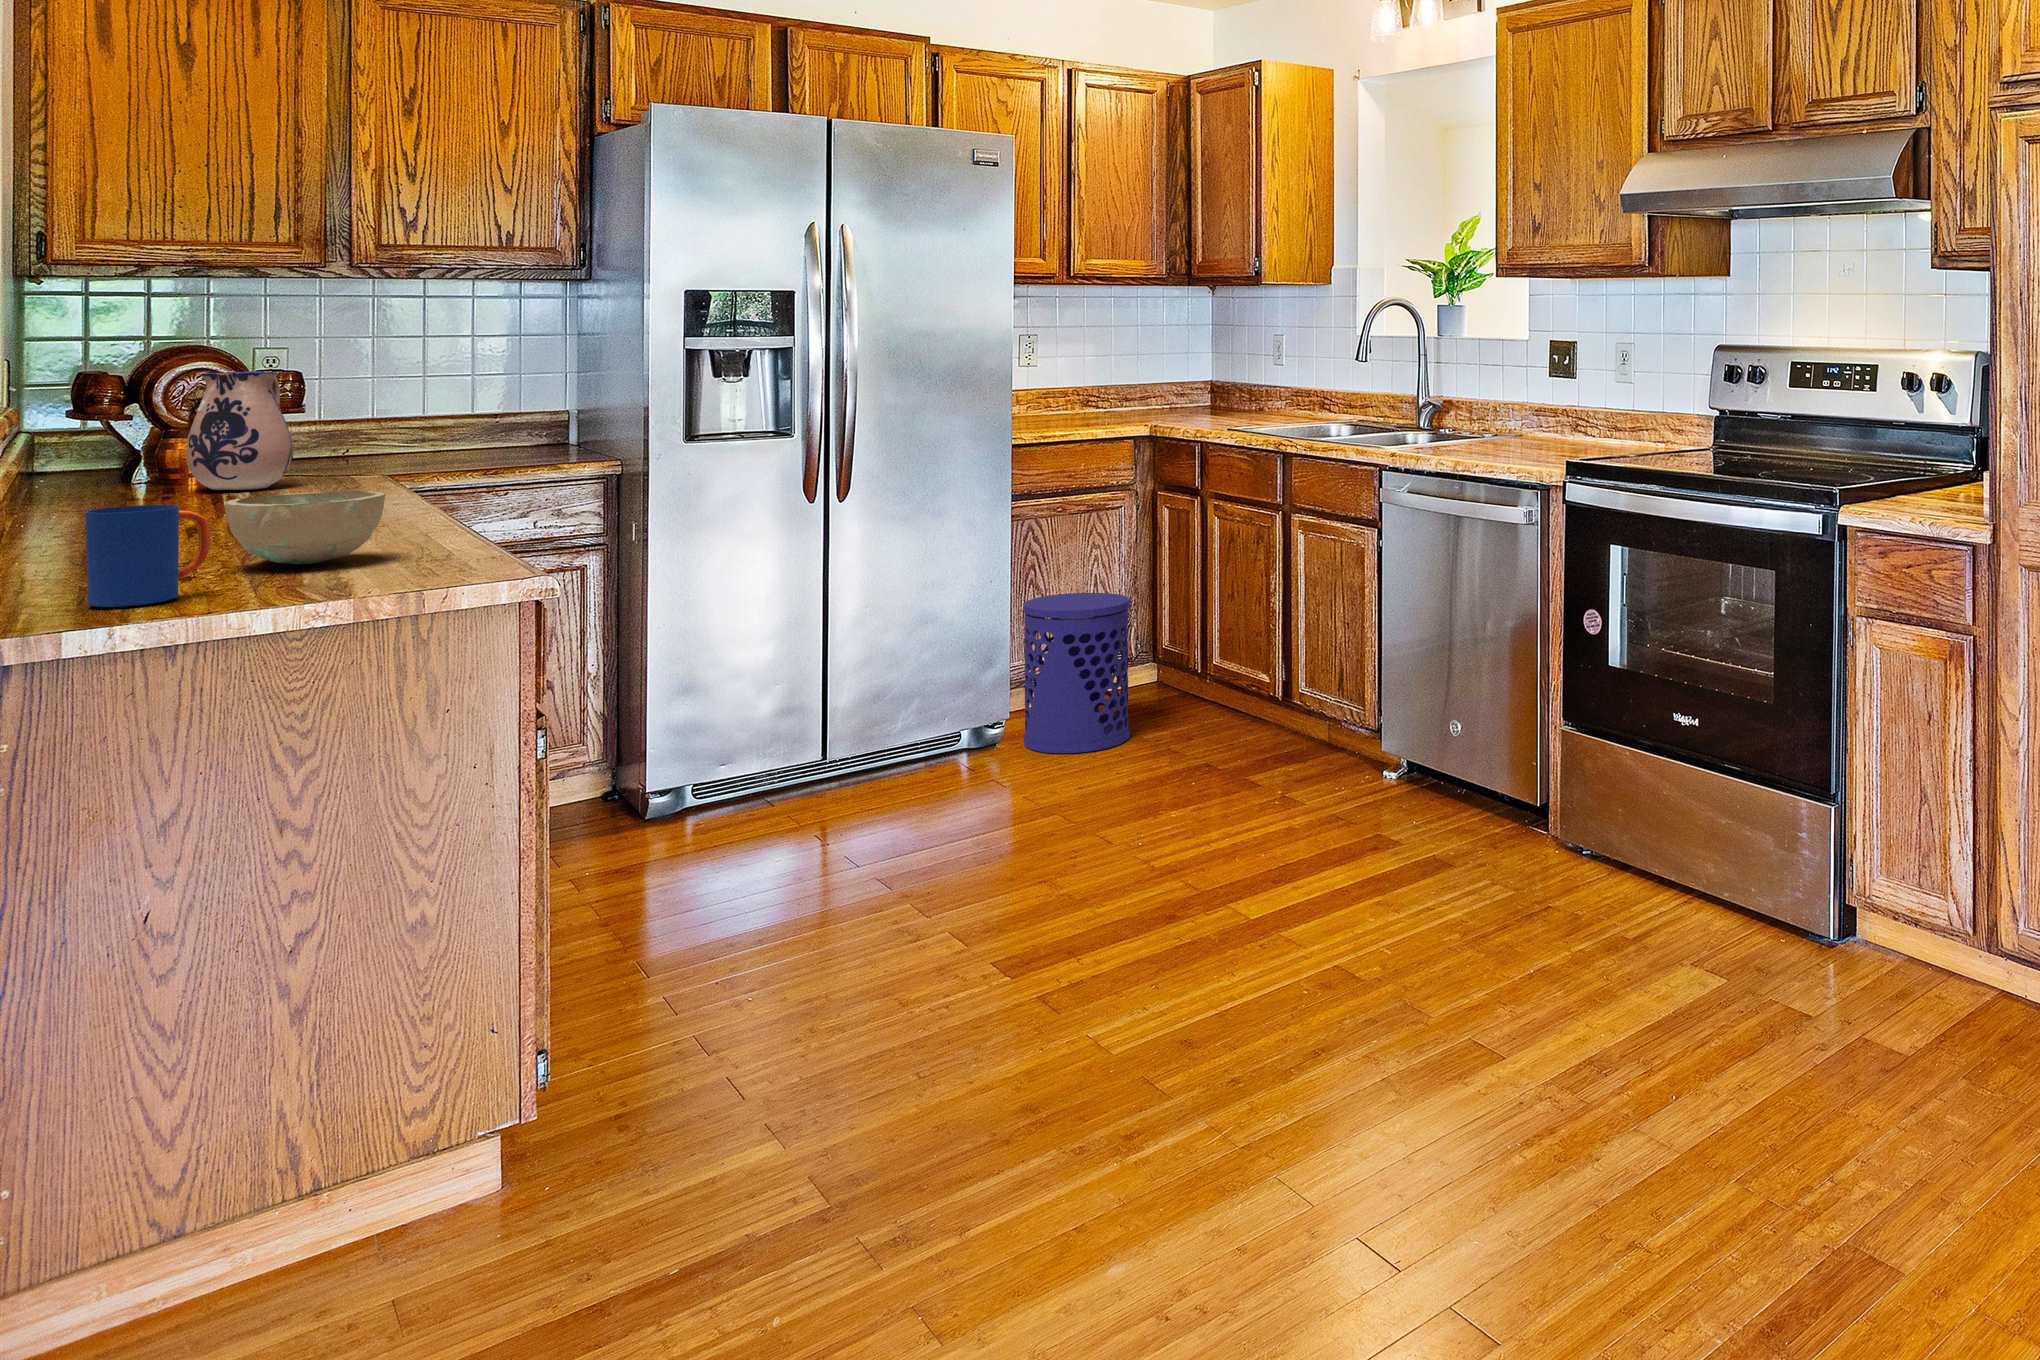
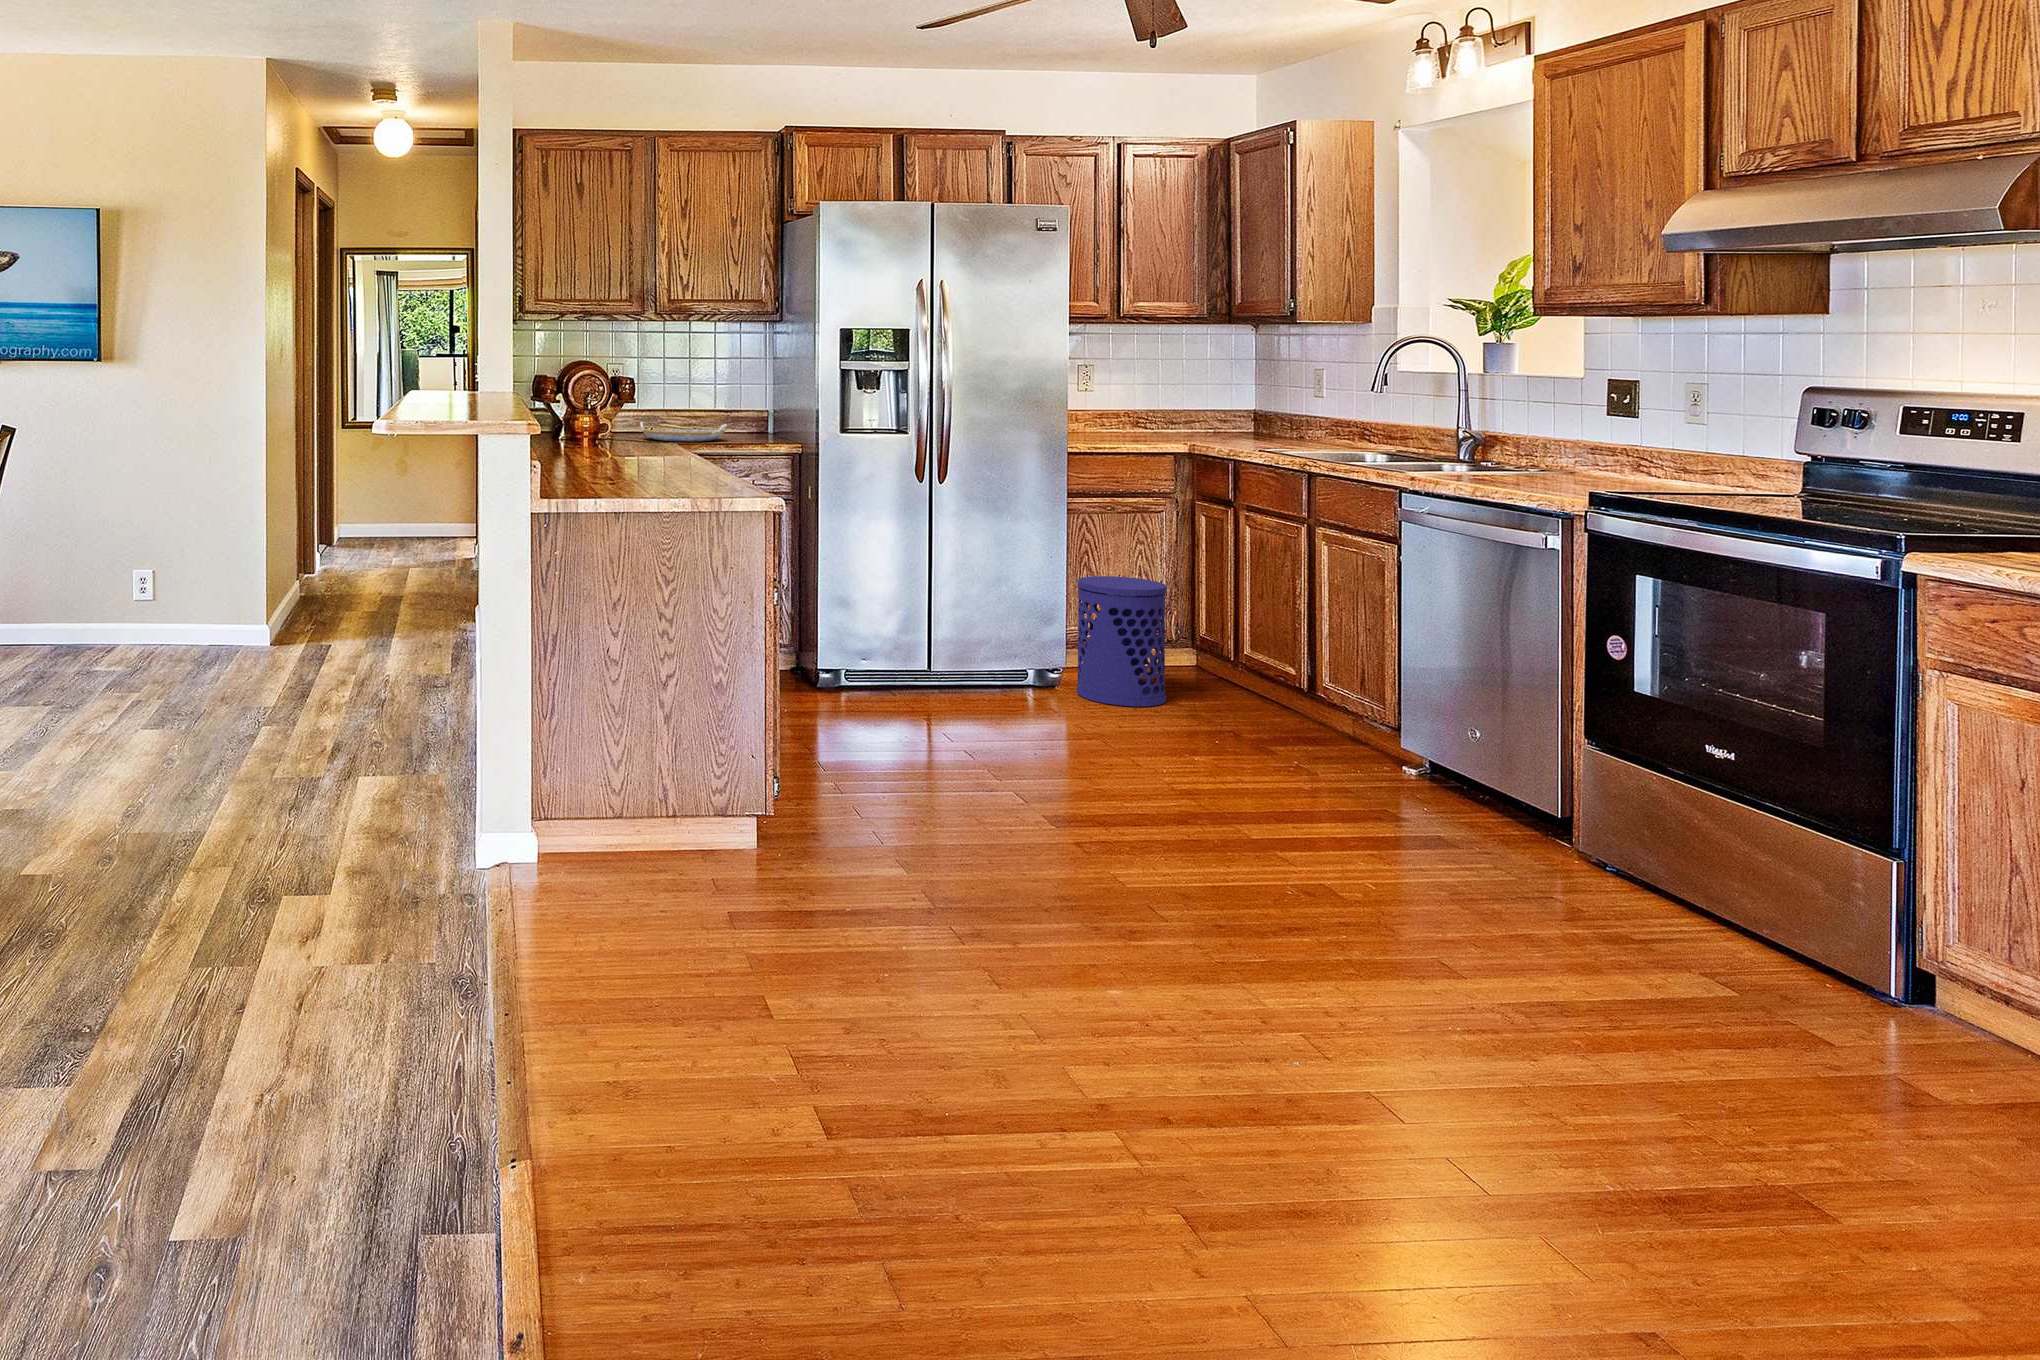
ceramic pitcher: present [186,371,293,490] -> none [580,379,629,450]
serving tray: none [327,433,495,465] -> present [640,422,727,442]
bowl: present [225,491,385,564] -> none [617,448,688,487]
mug: present [85,505,210,607] -> none [567,447,615,499]

